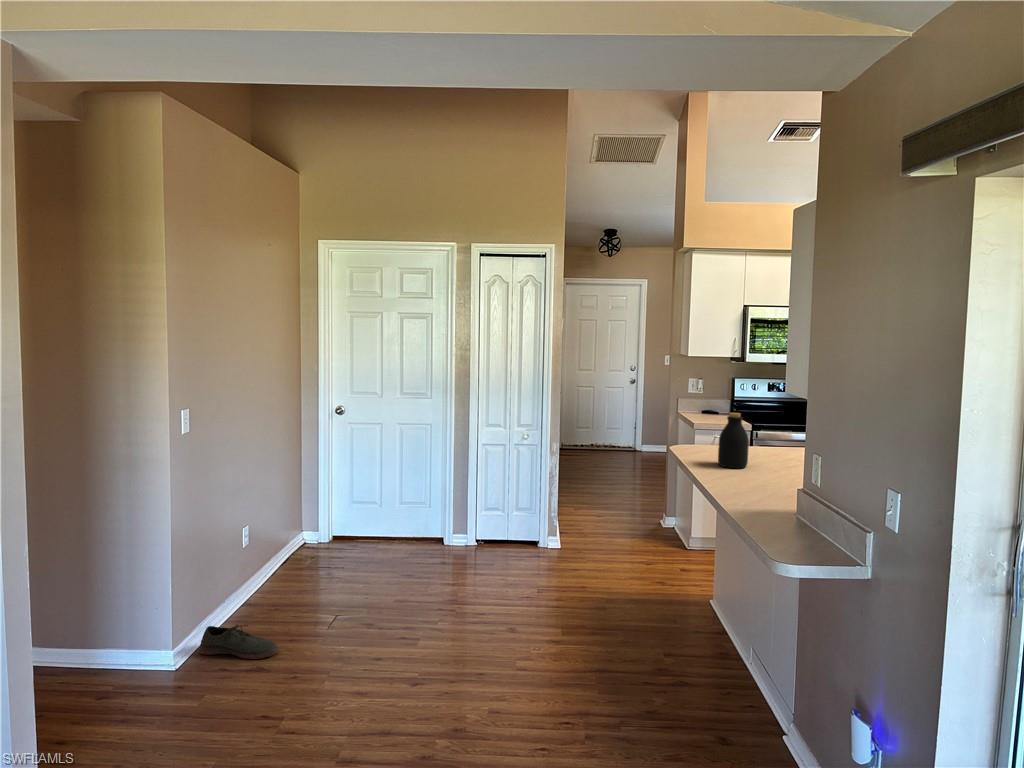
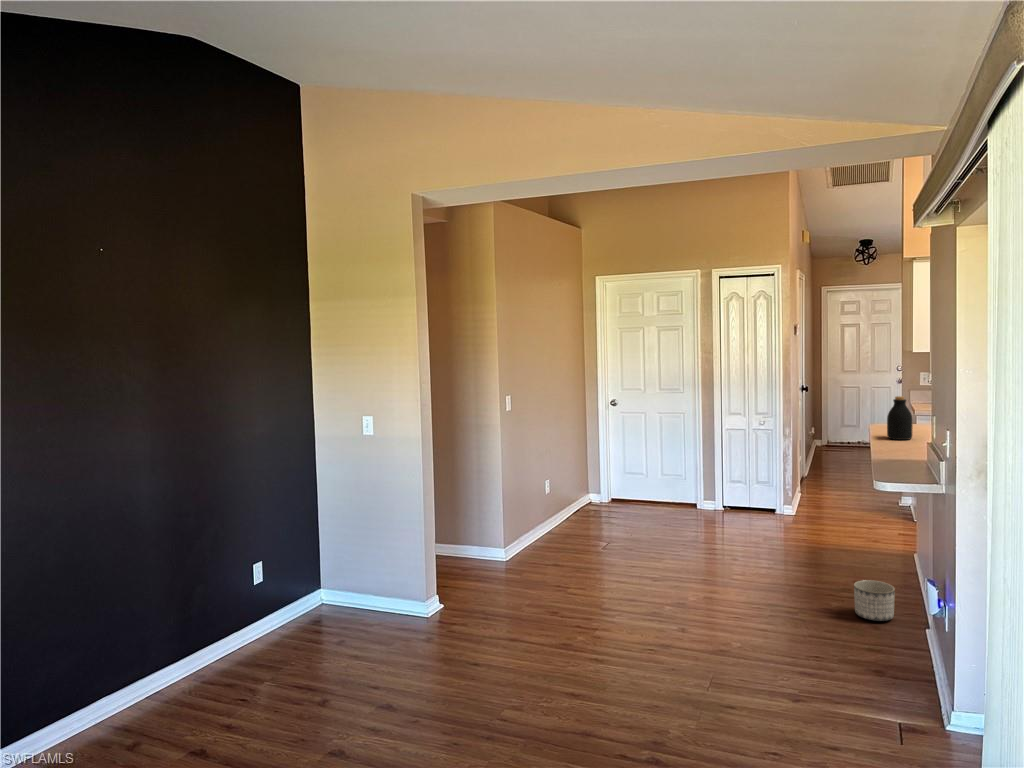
shoe: present [199,625,278,659] -> none [522,533,567,554]
planter: none [723,672,779,739] -> present [854,580,895,621]

